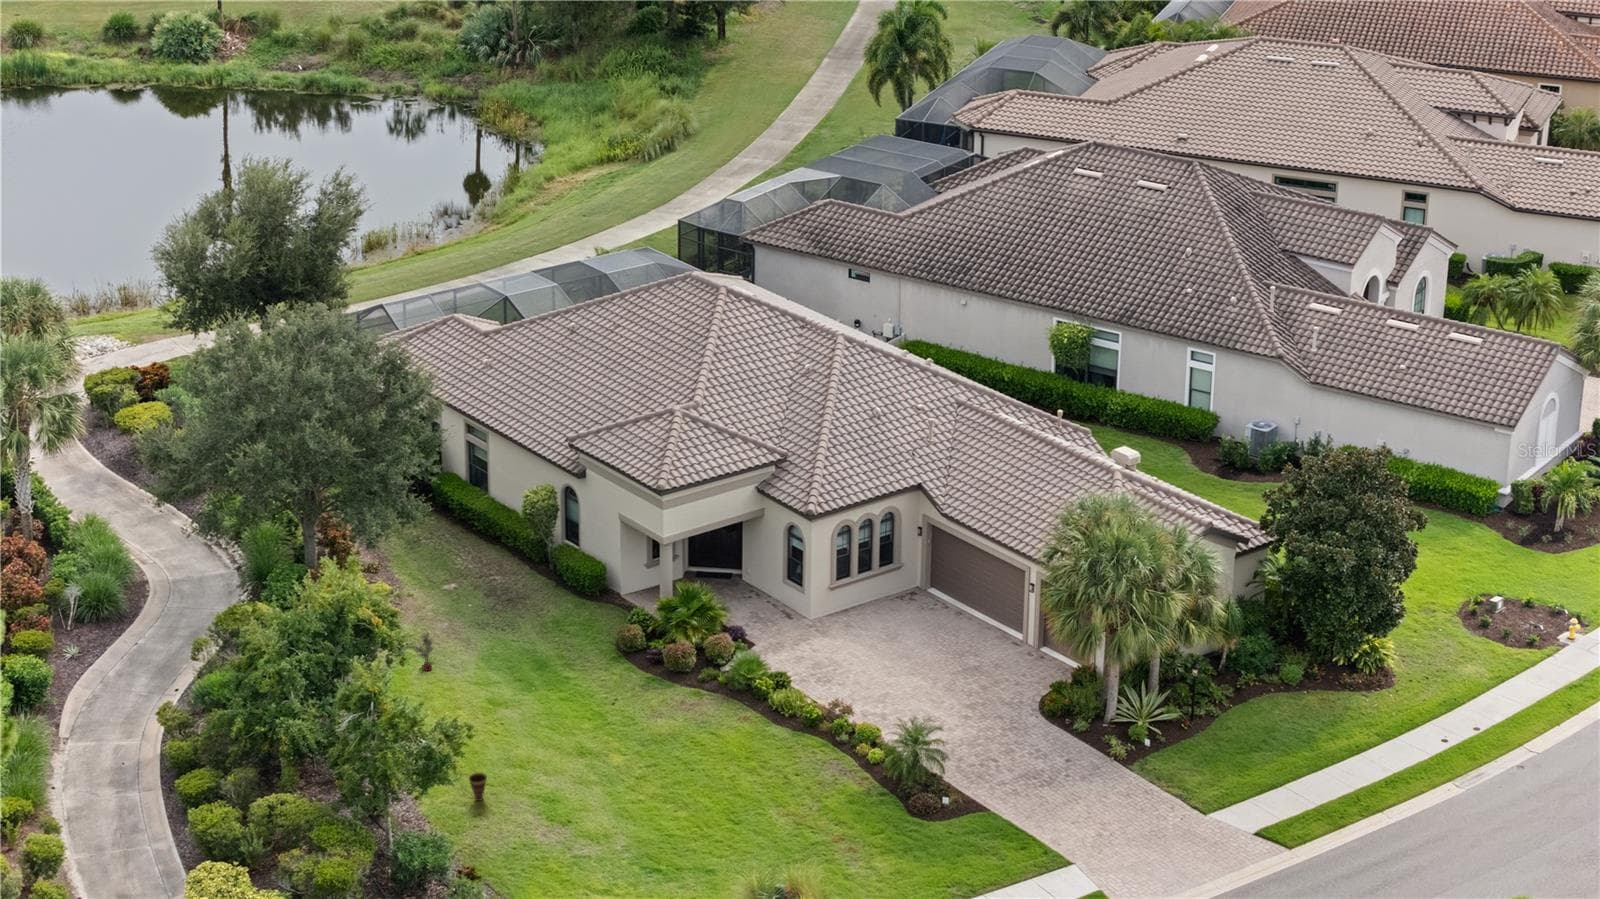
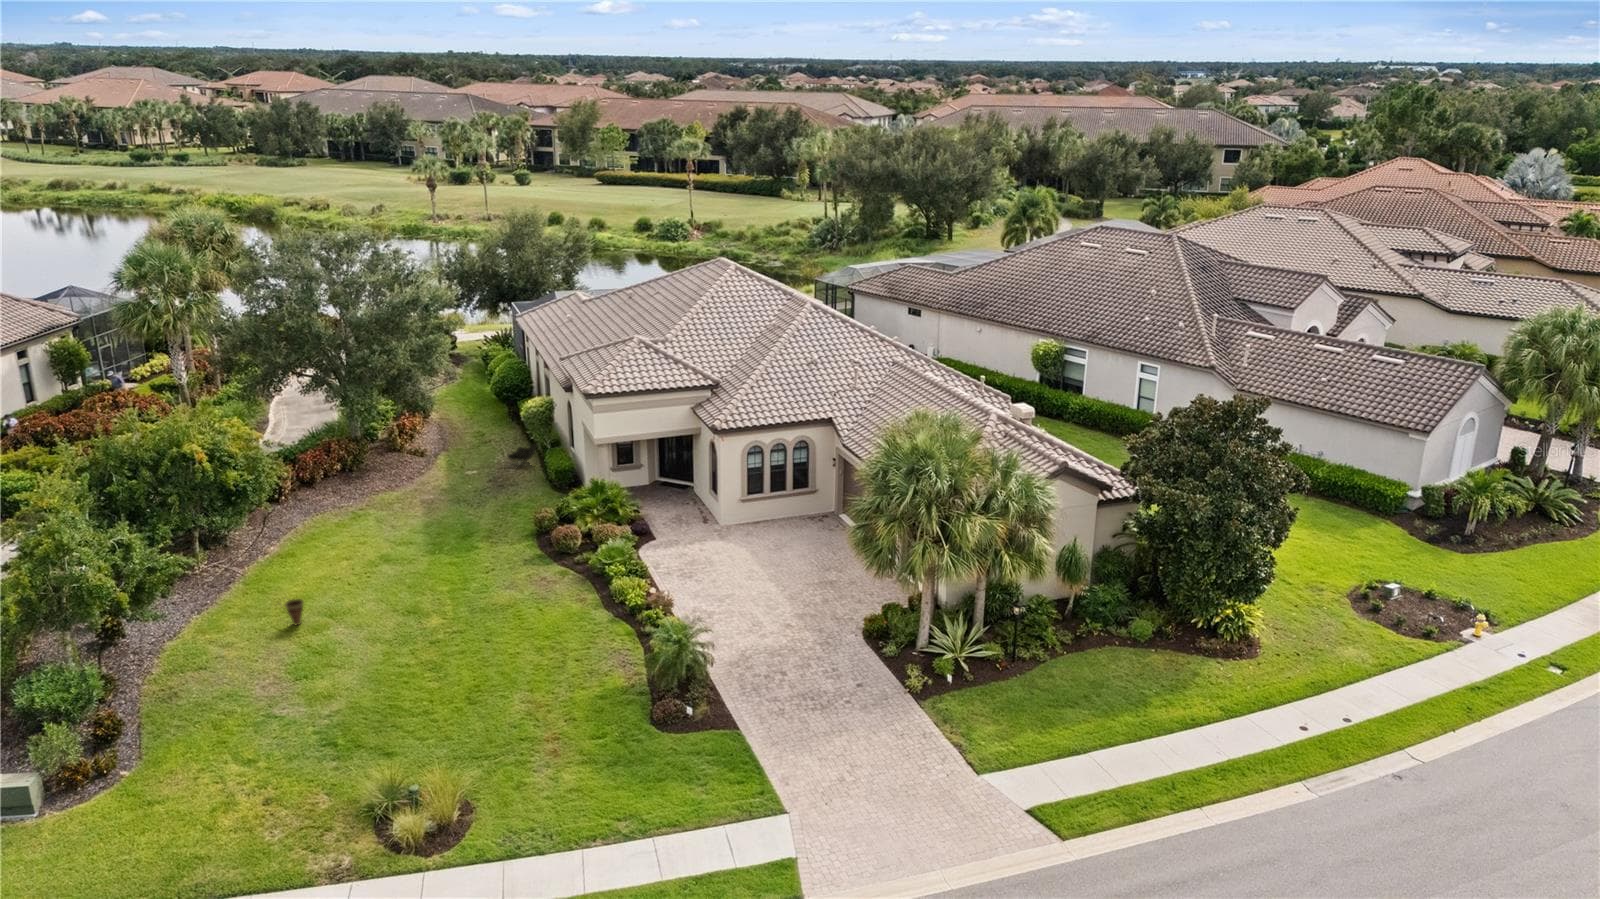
lounge chair: none [507,542,541,576] -> present [508,444,536,464]
potted tree: present [415,633,434,671] -> none [361,488,382,521]

